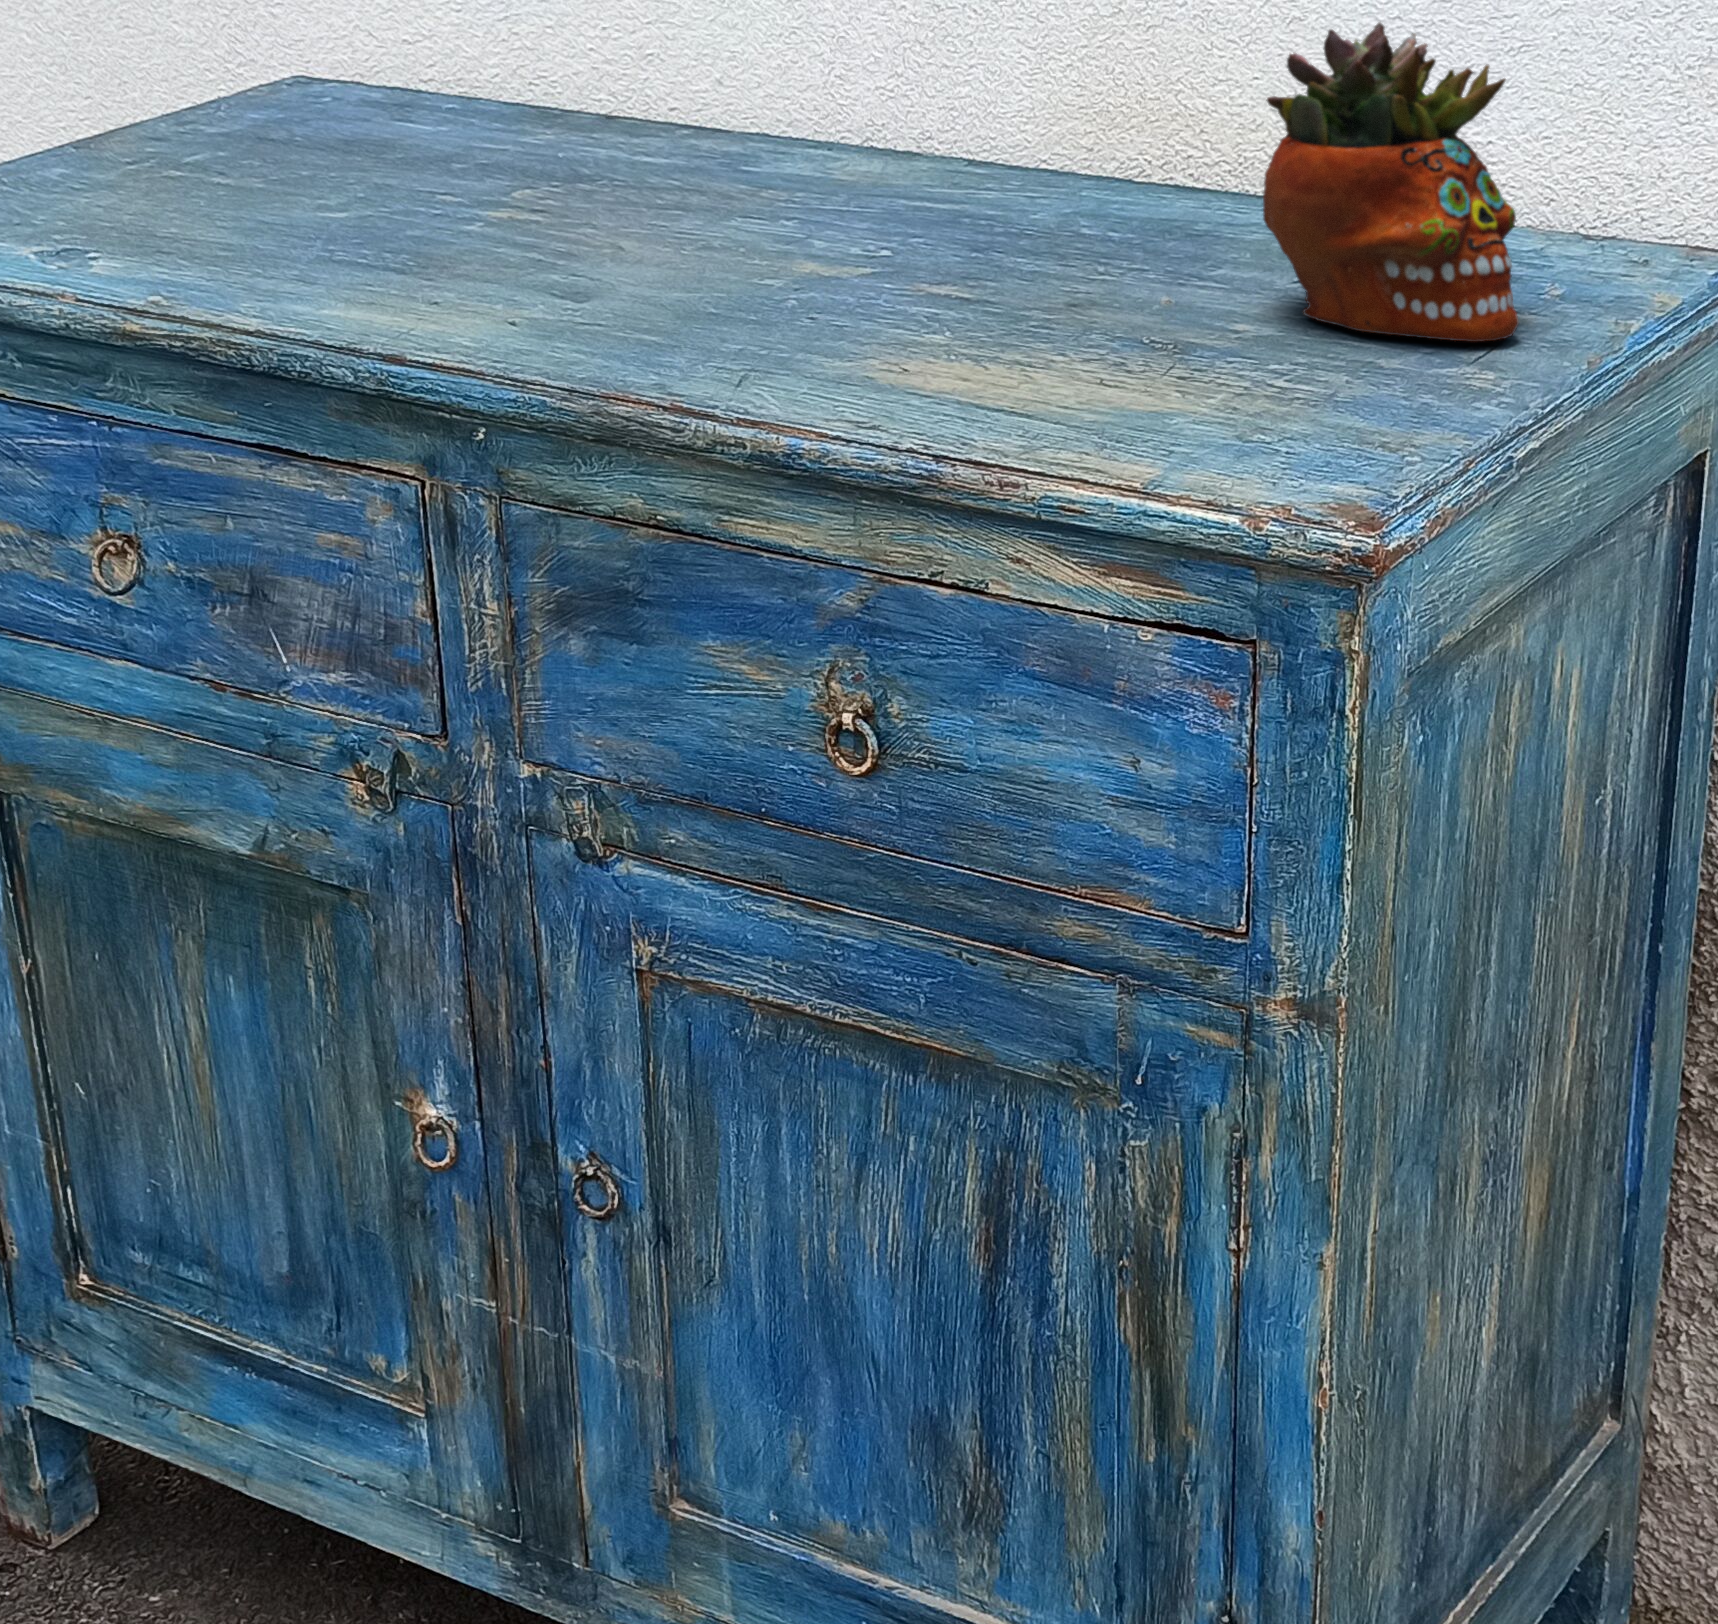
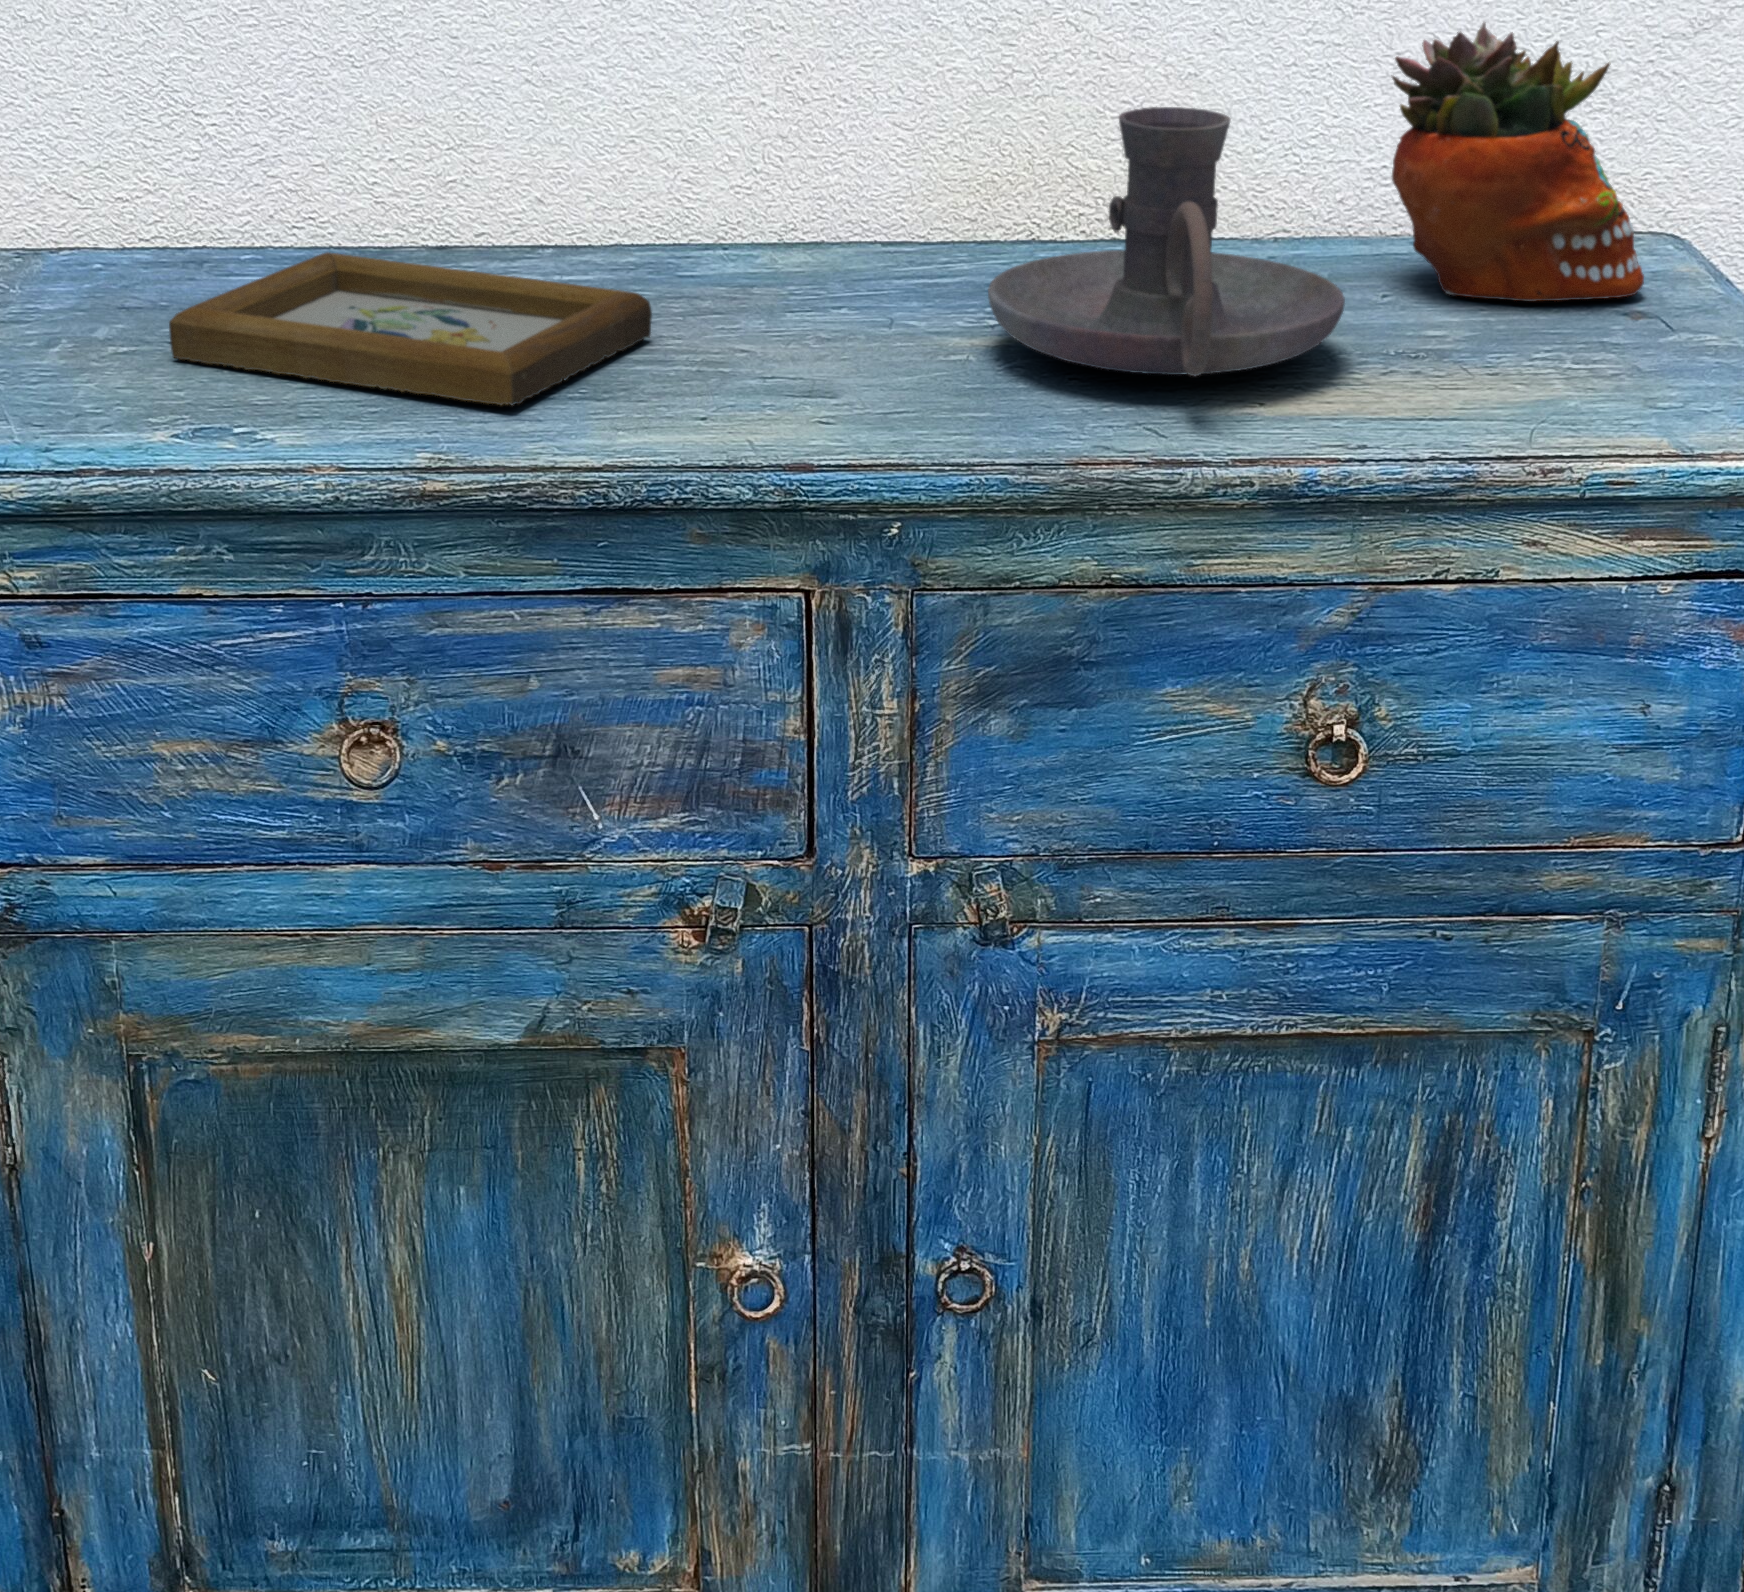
candle holder: none [716,73,1077,343] -> present [988,107,1345,376]
picture frame: none [154,147,521,282] -> present [169,252,652,405]

